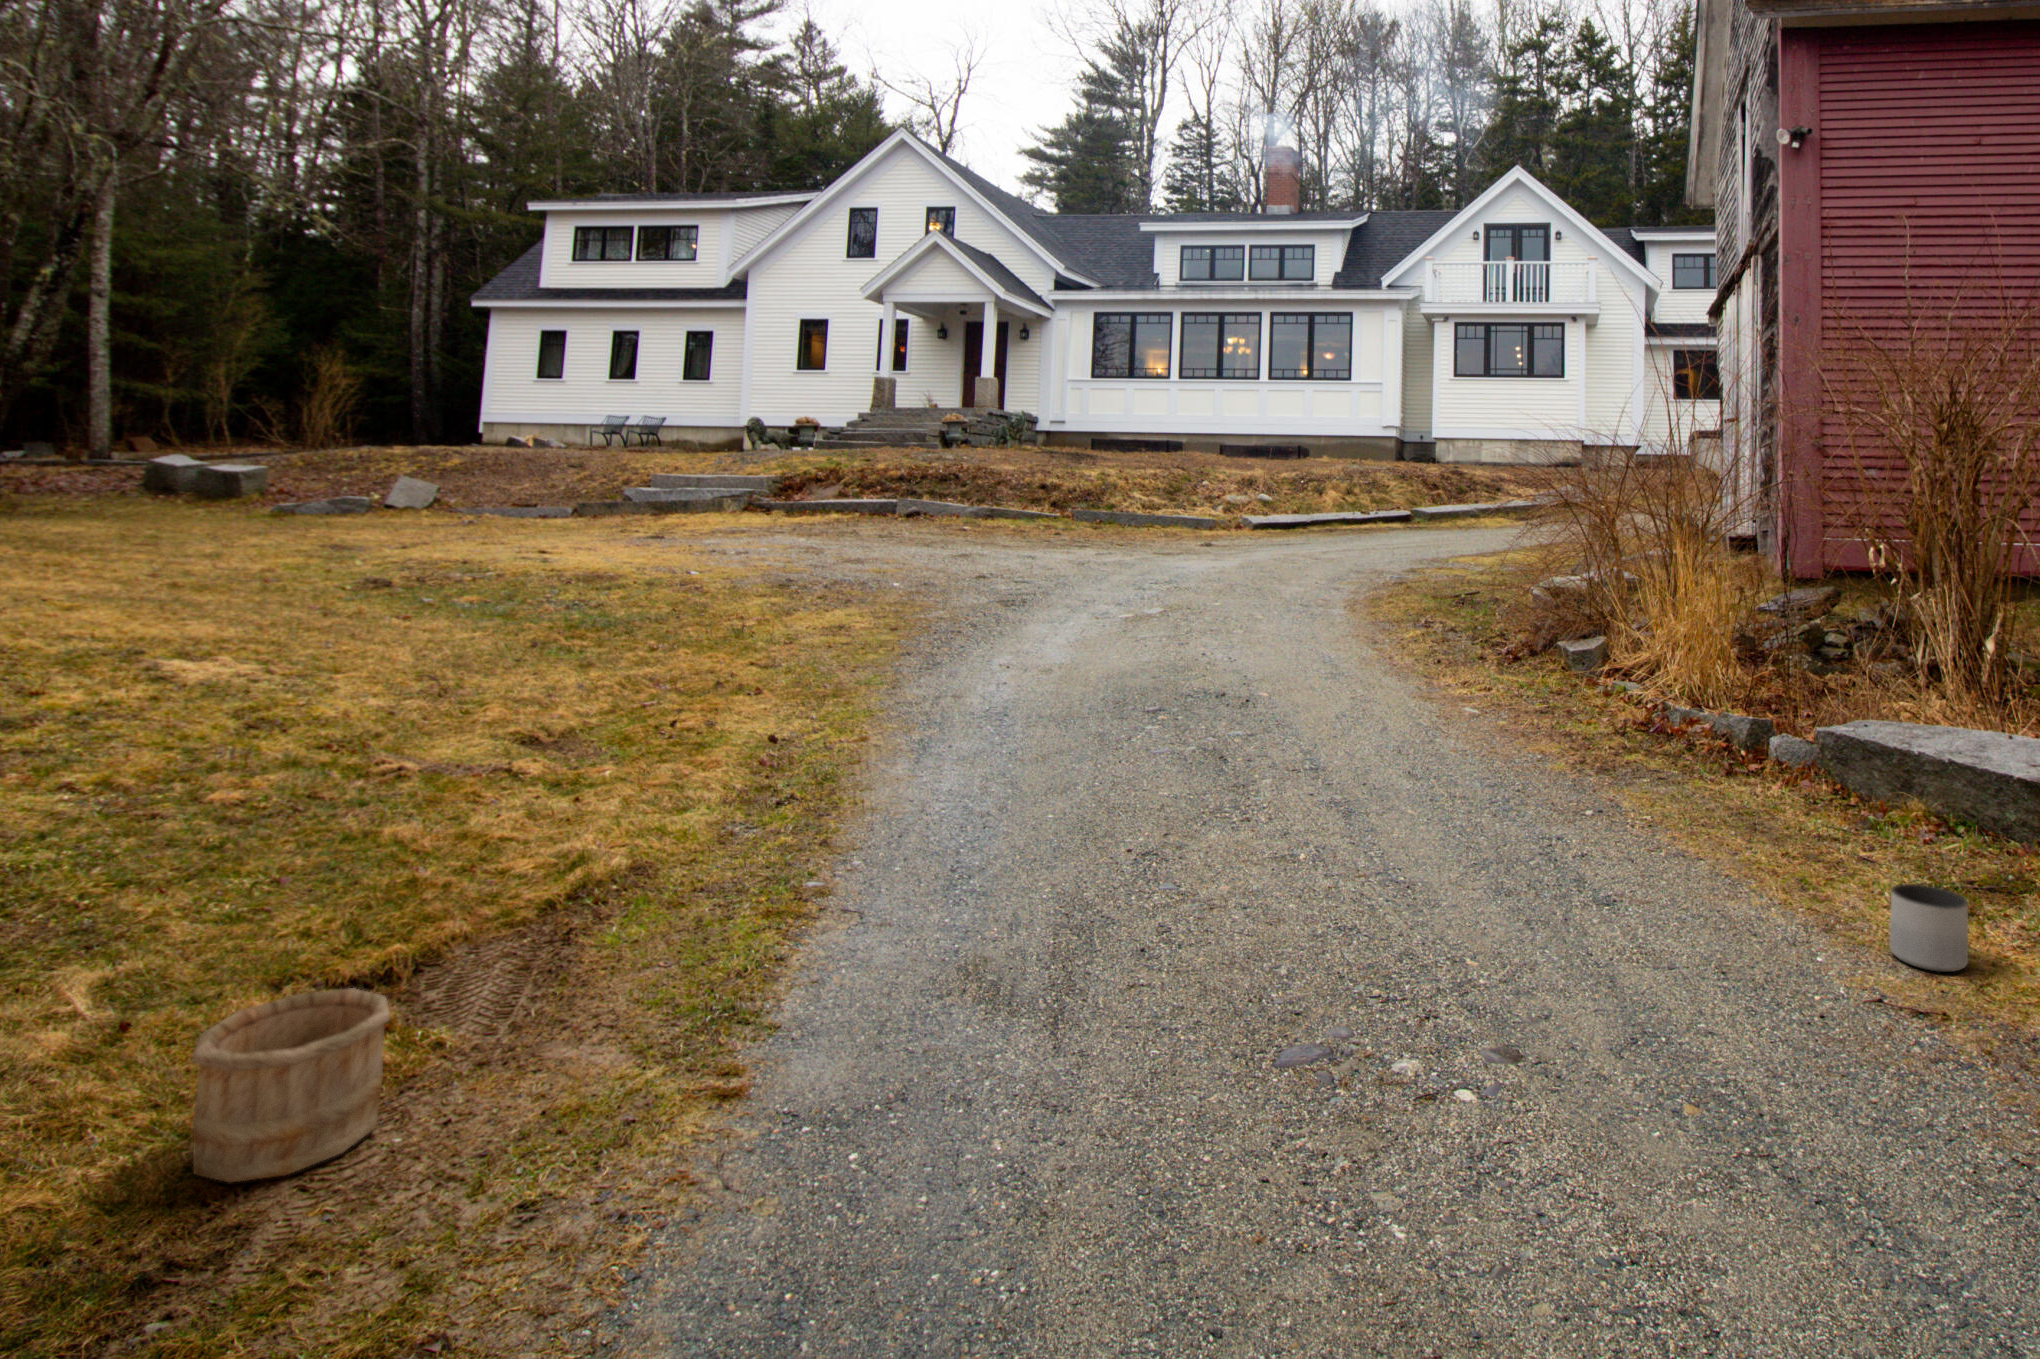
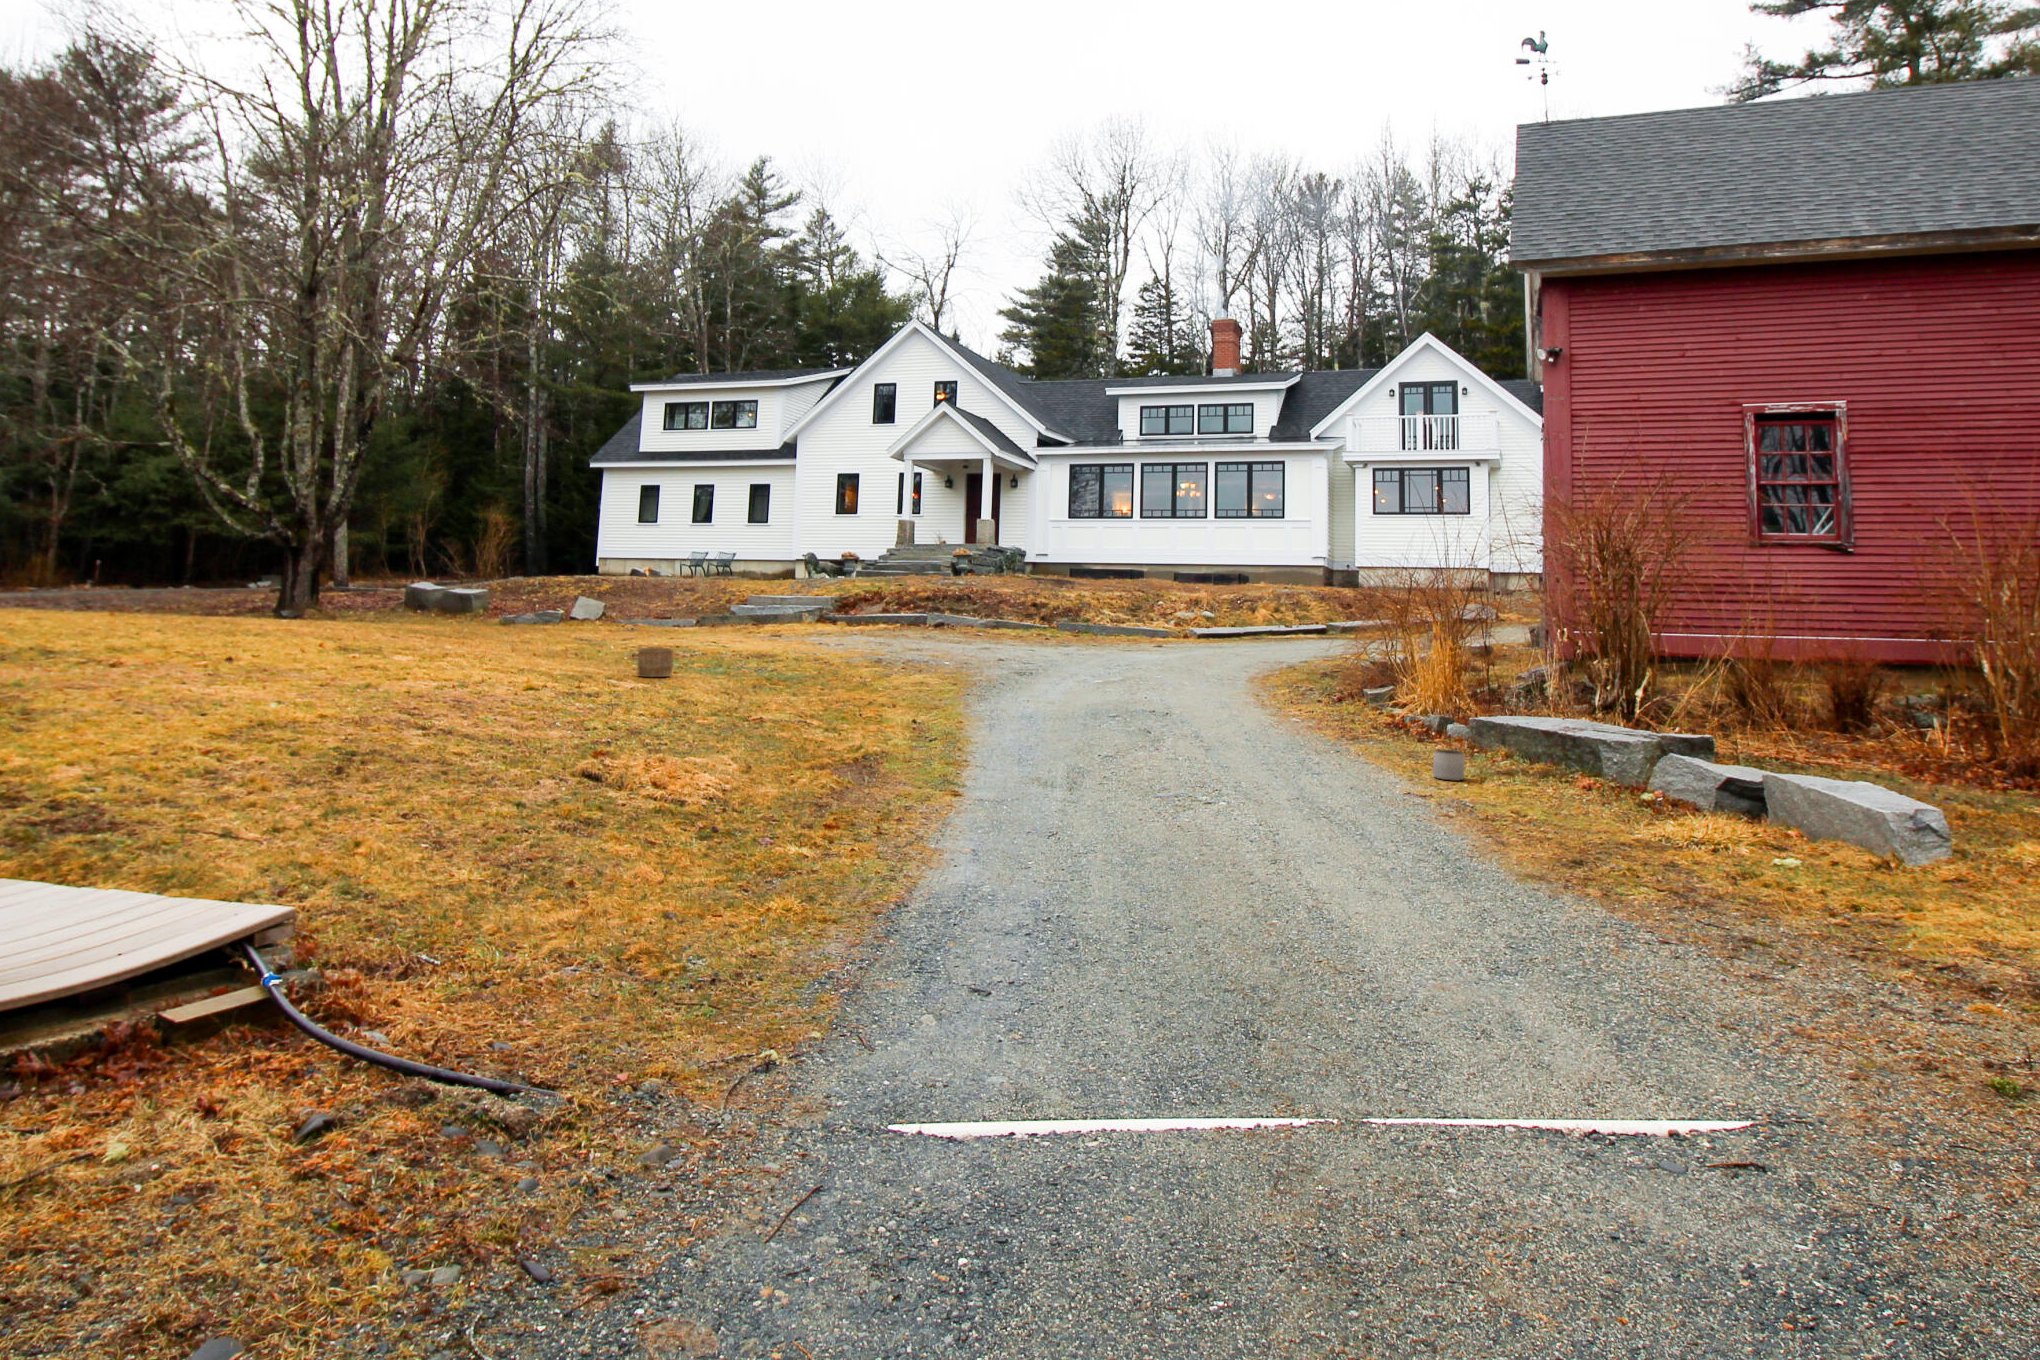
wooden bucket: present [192,988,390,1182] -> present [637,648,673,677]

